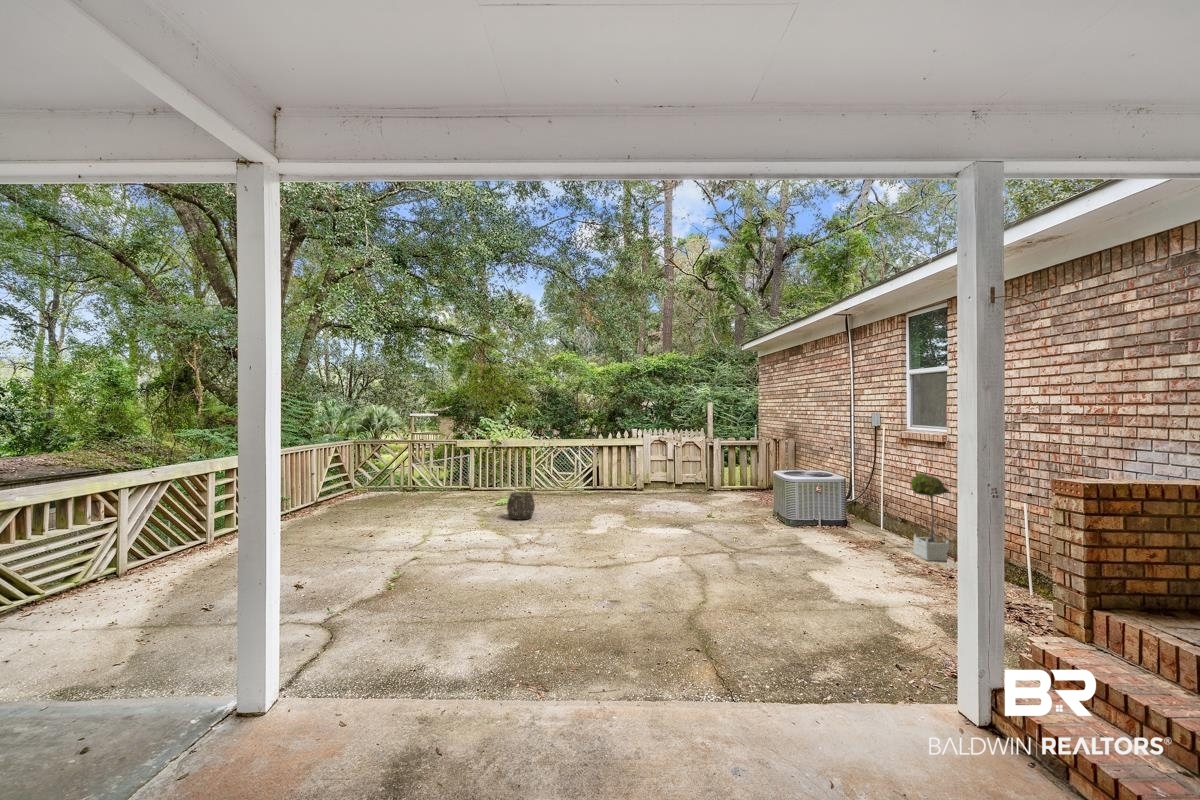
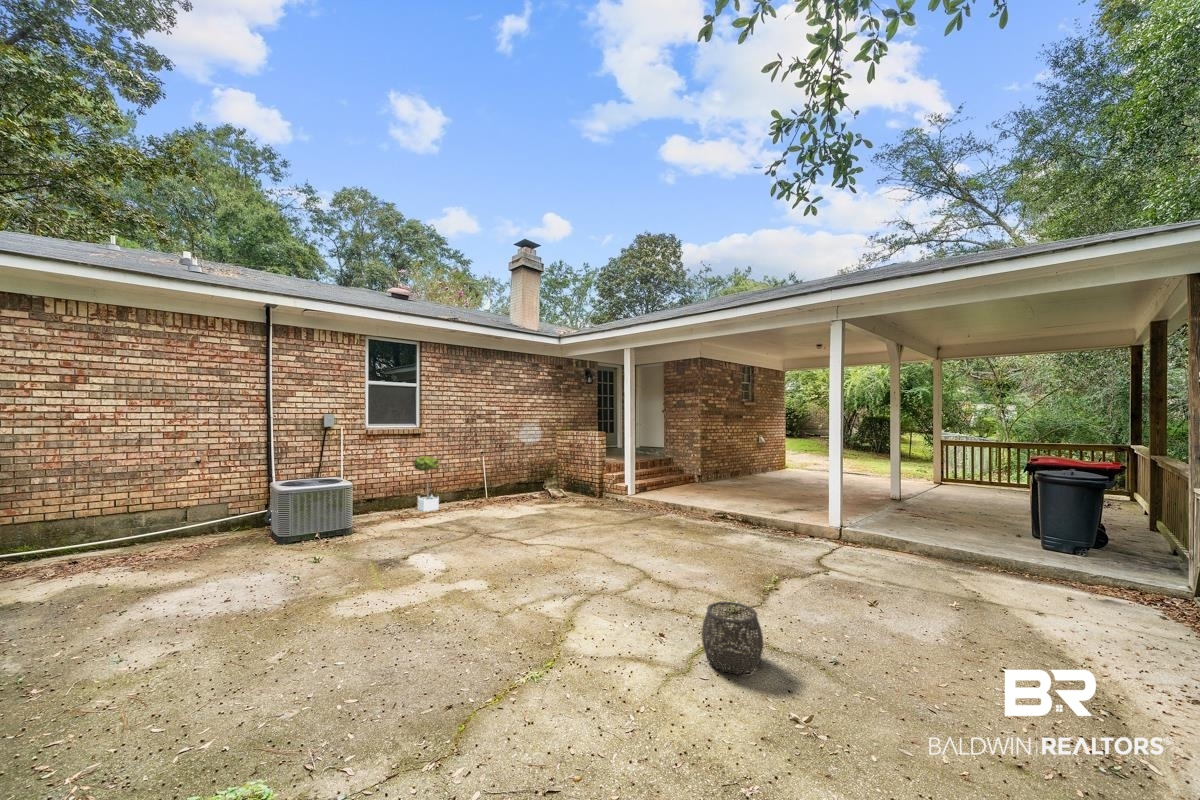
woven basket: present [507,492,535,520] -> present [701,602,763,674]

